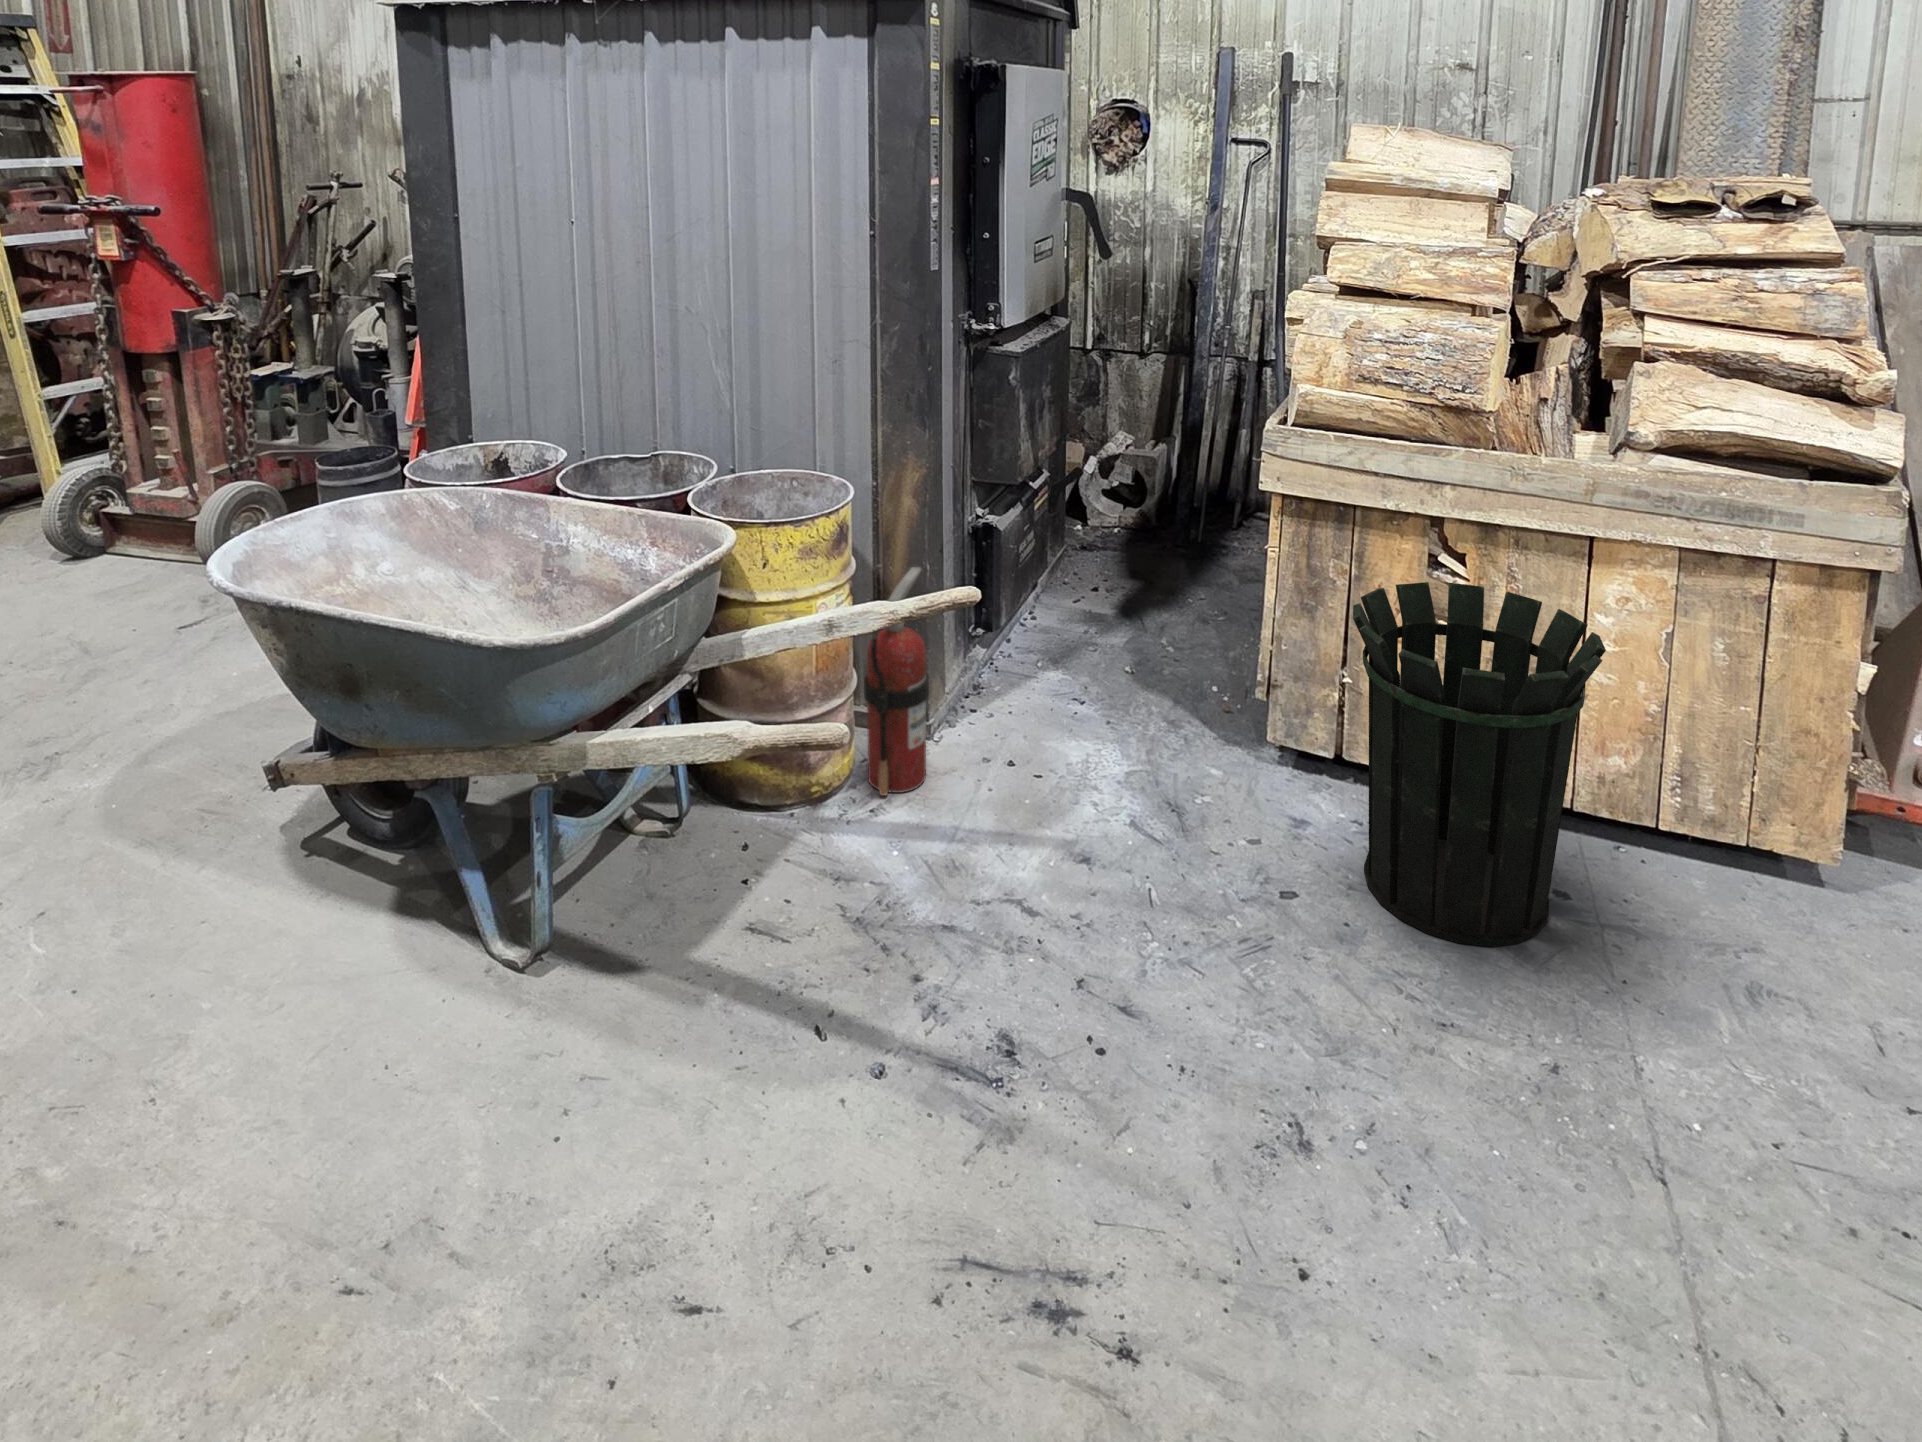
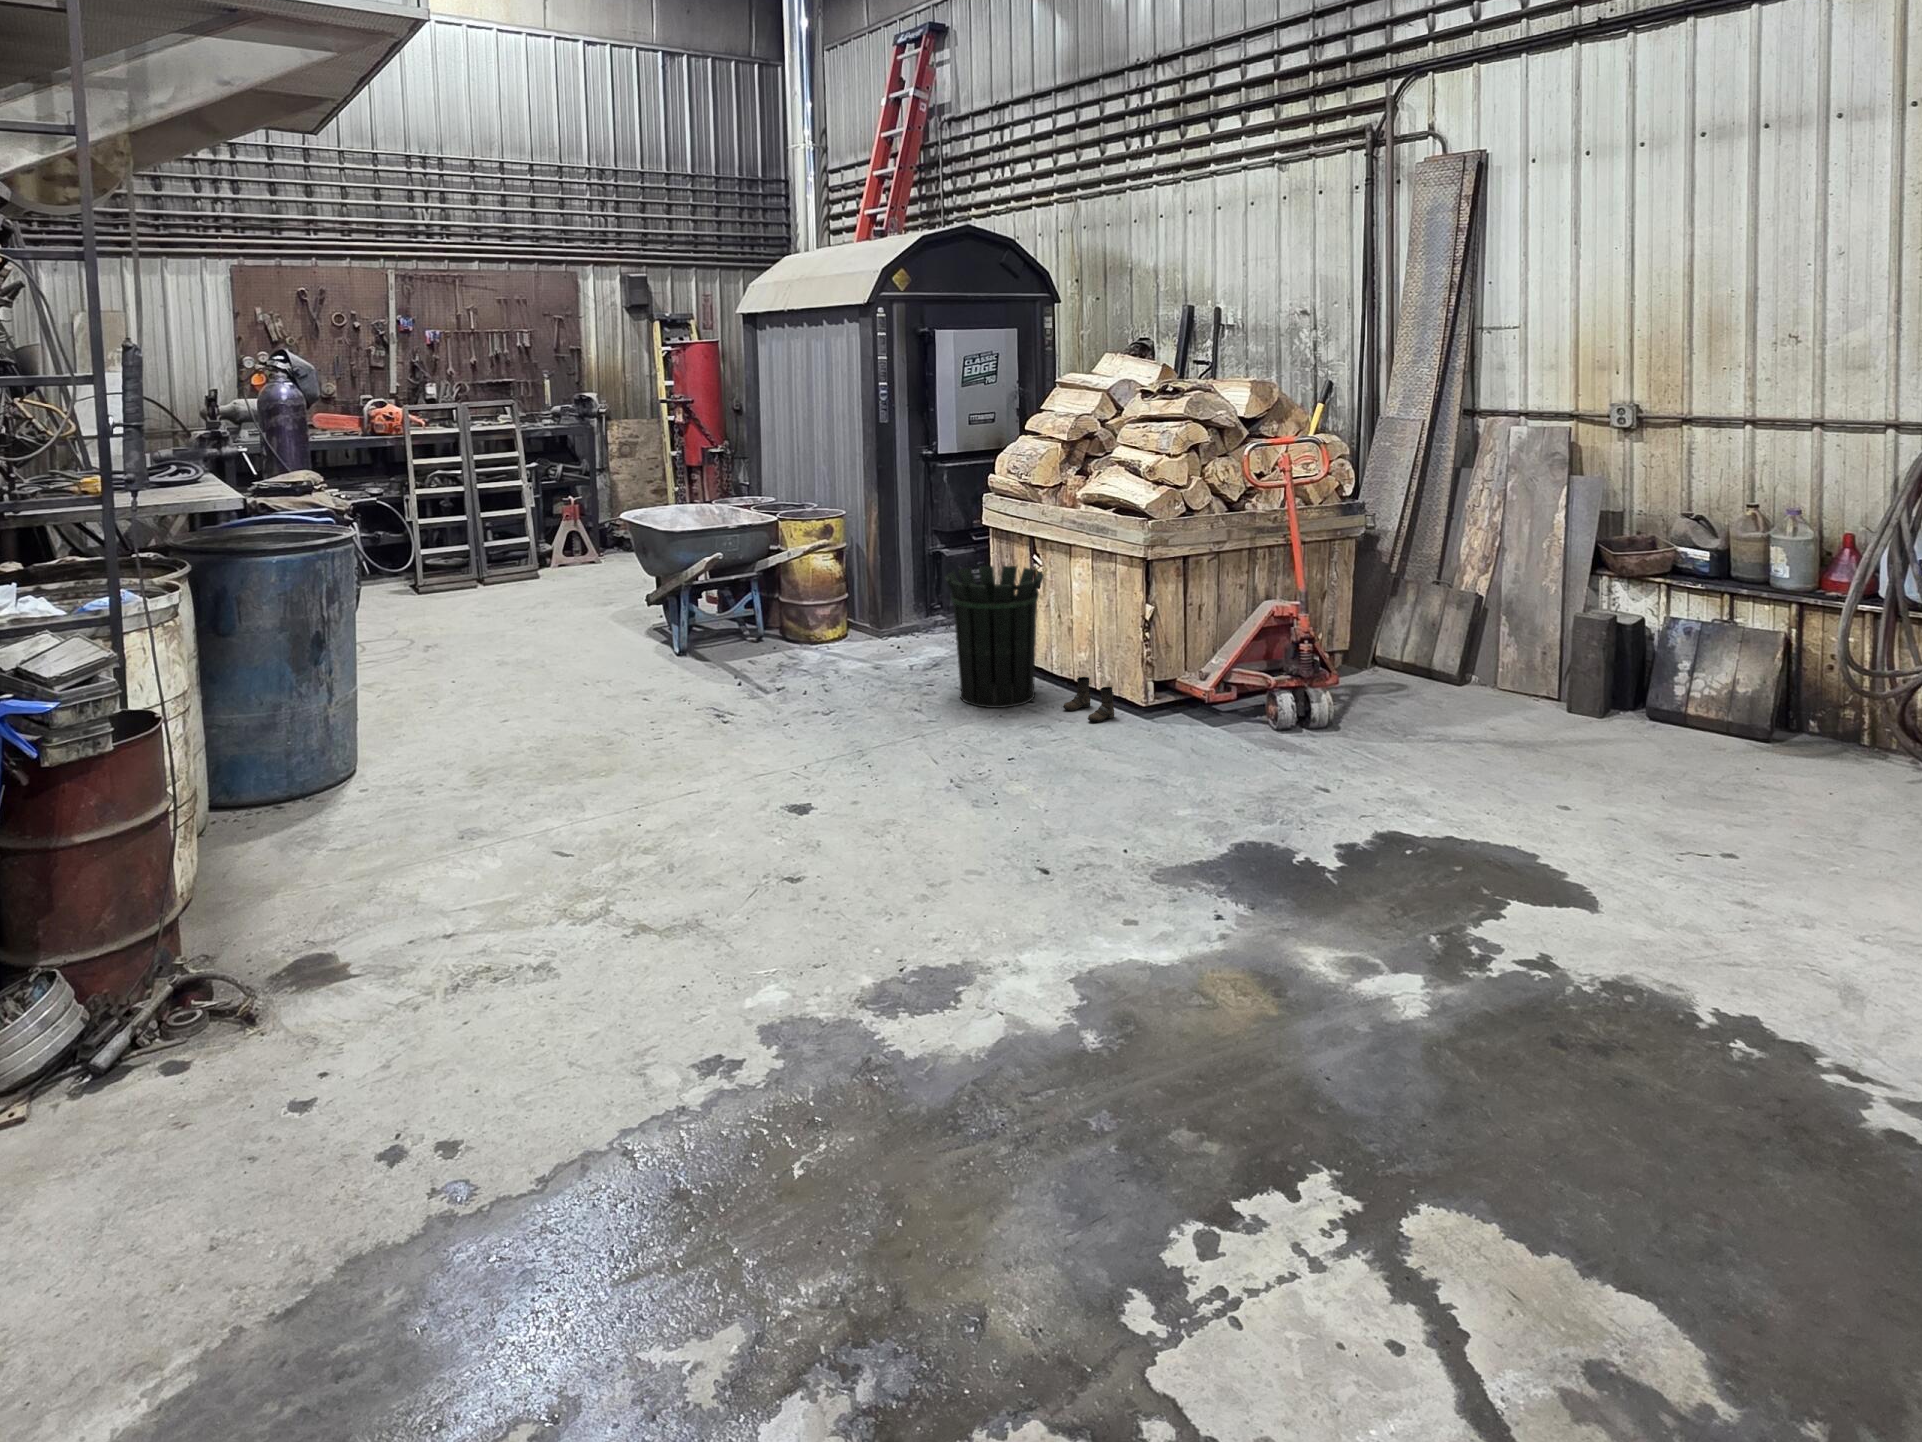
fire extinguisher: present [864,567,929,796] -> none [832,556,875,647]
boots: none [1635,810,1774,927] -> present [1063,677,1114,722]

